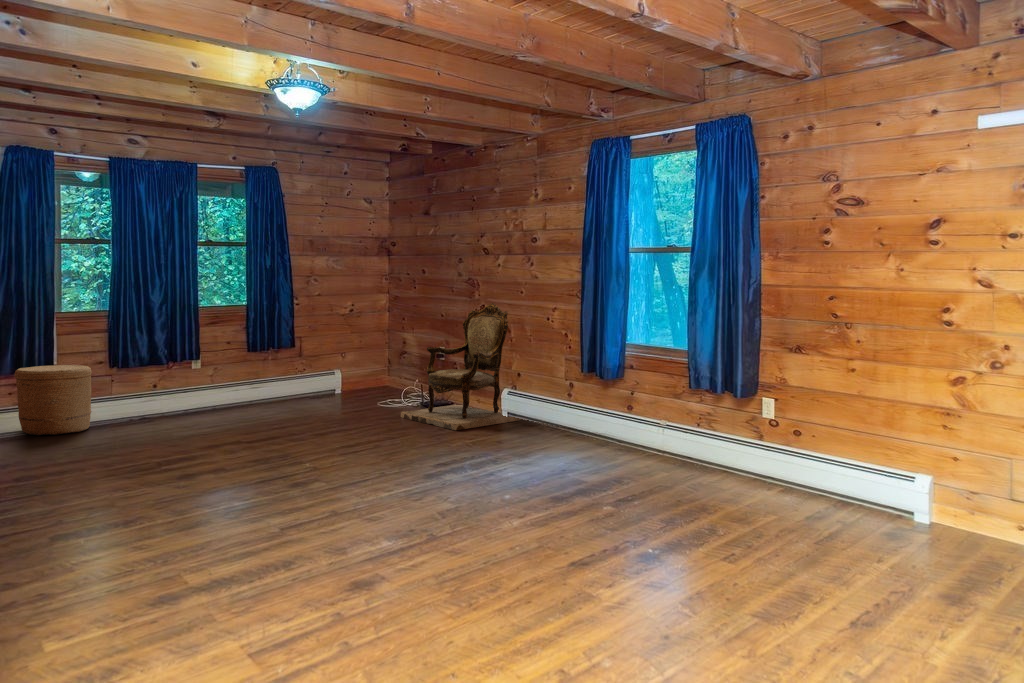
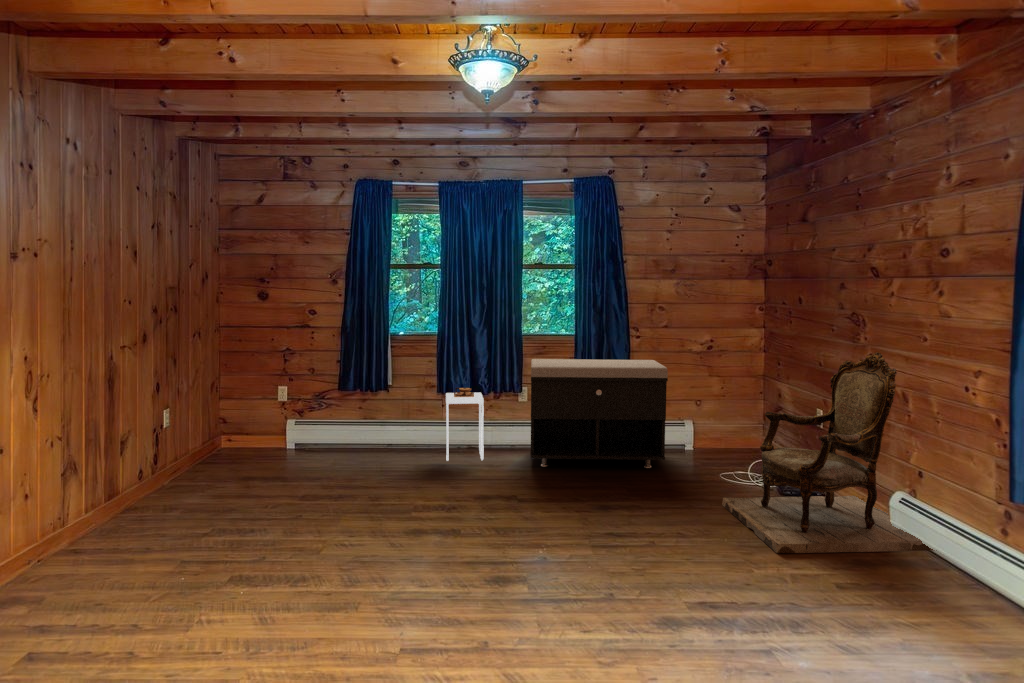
storage bench: none [210,322,341,416] -> present [531,359,668,468]
side table: none [125,352,179,422] -> present [446,388,484,461]
woven basket: present [15,365,92,435] -> none [339,395,405,466]

